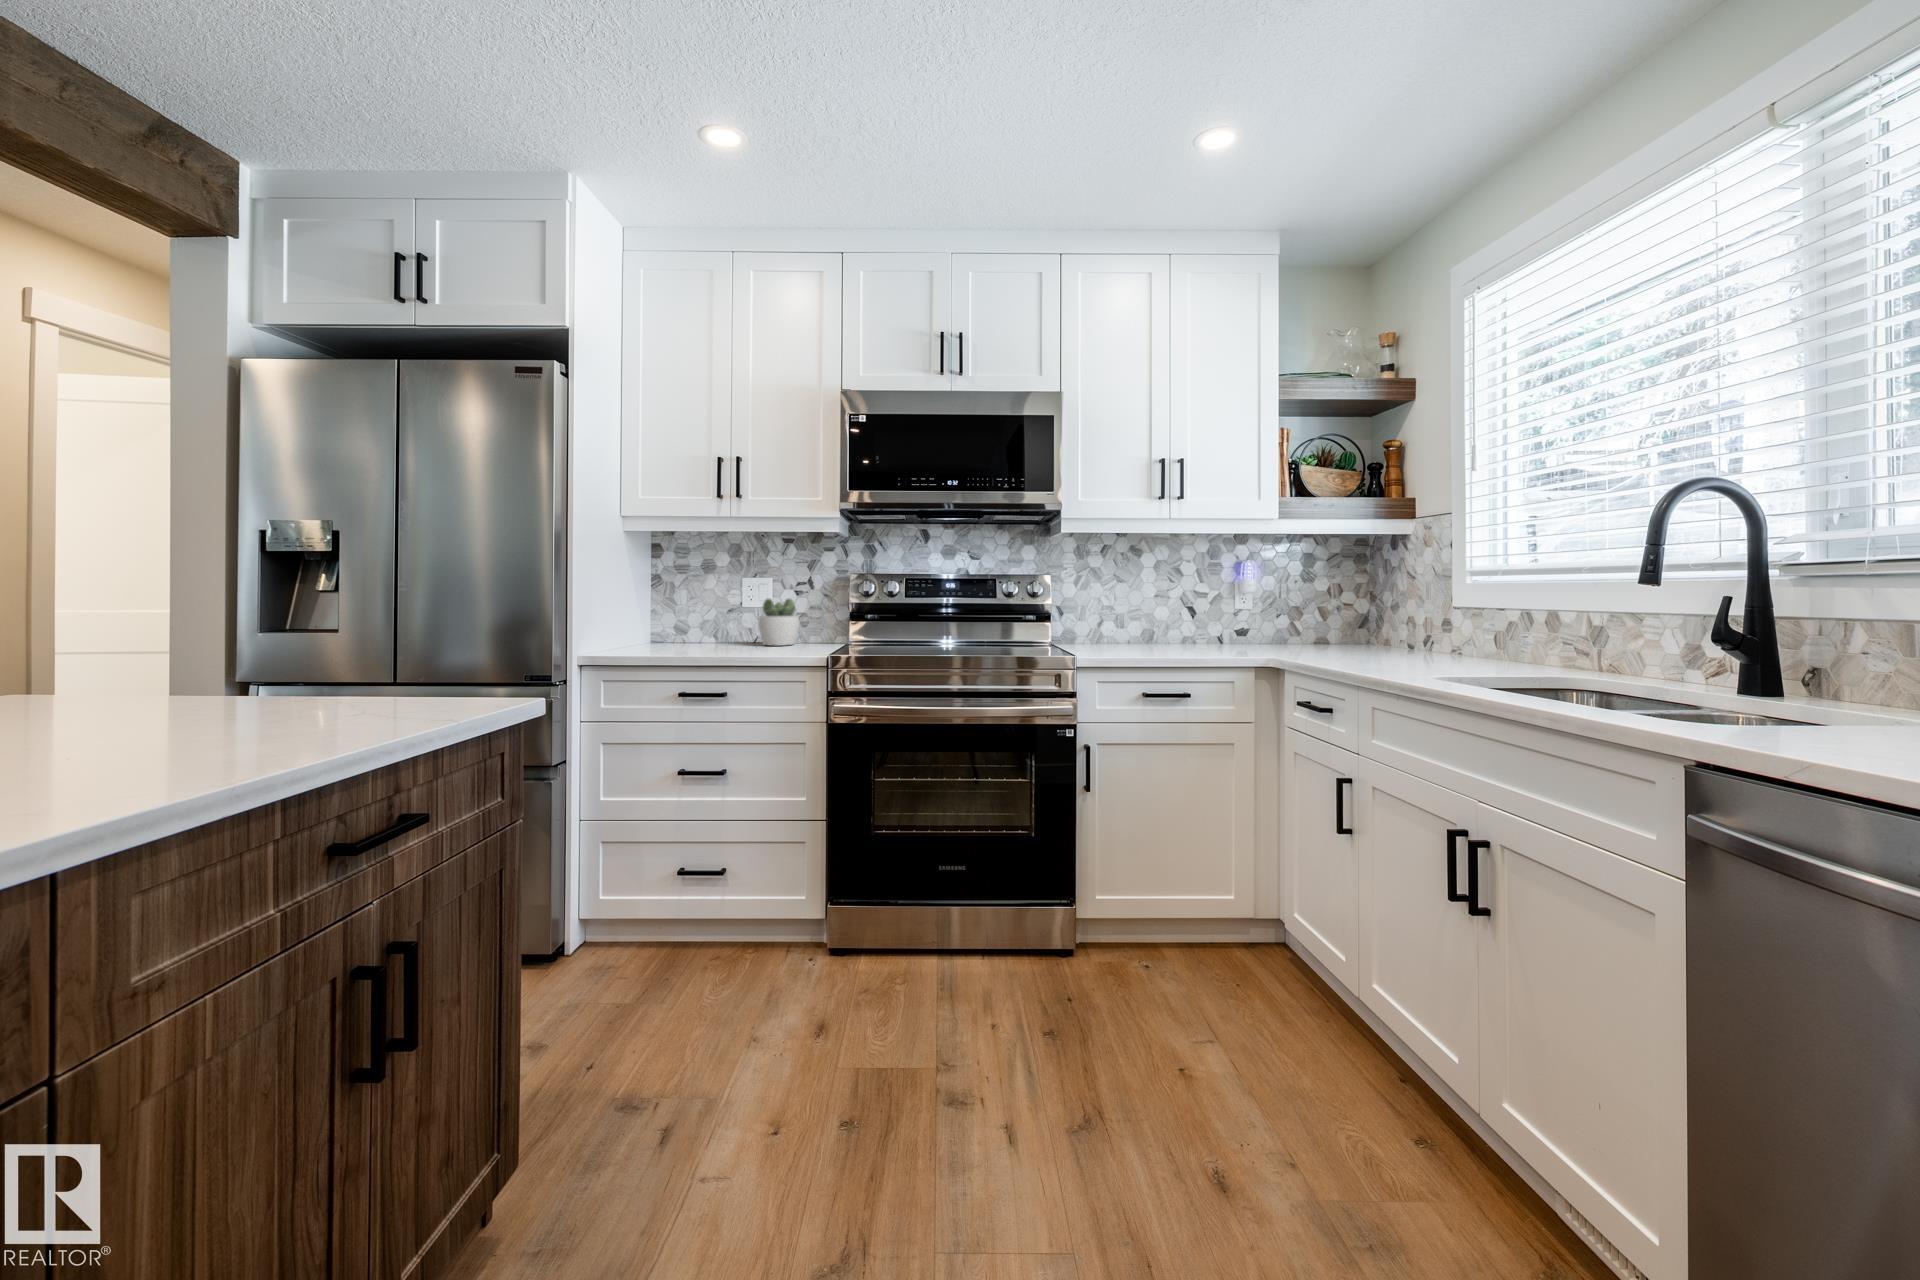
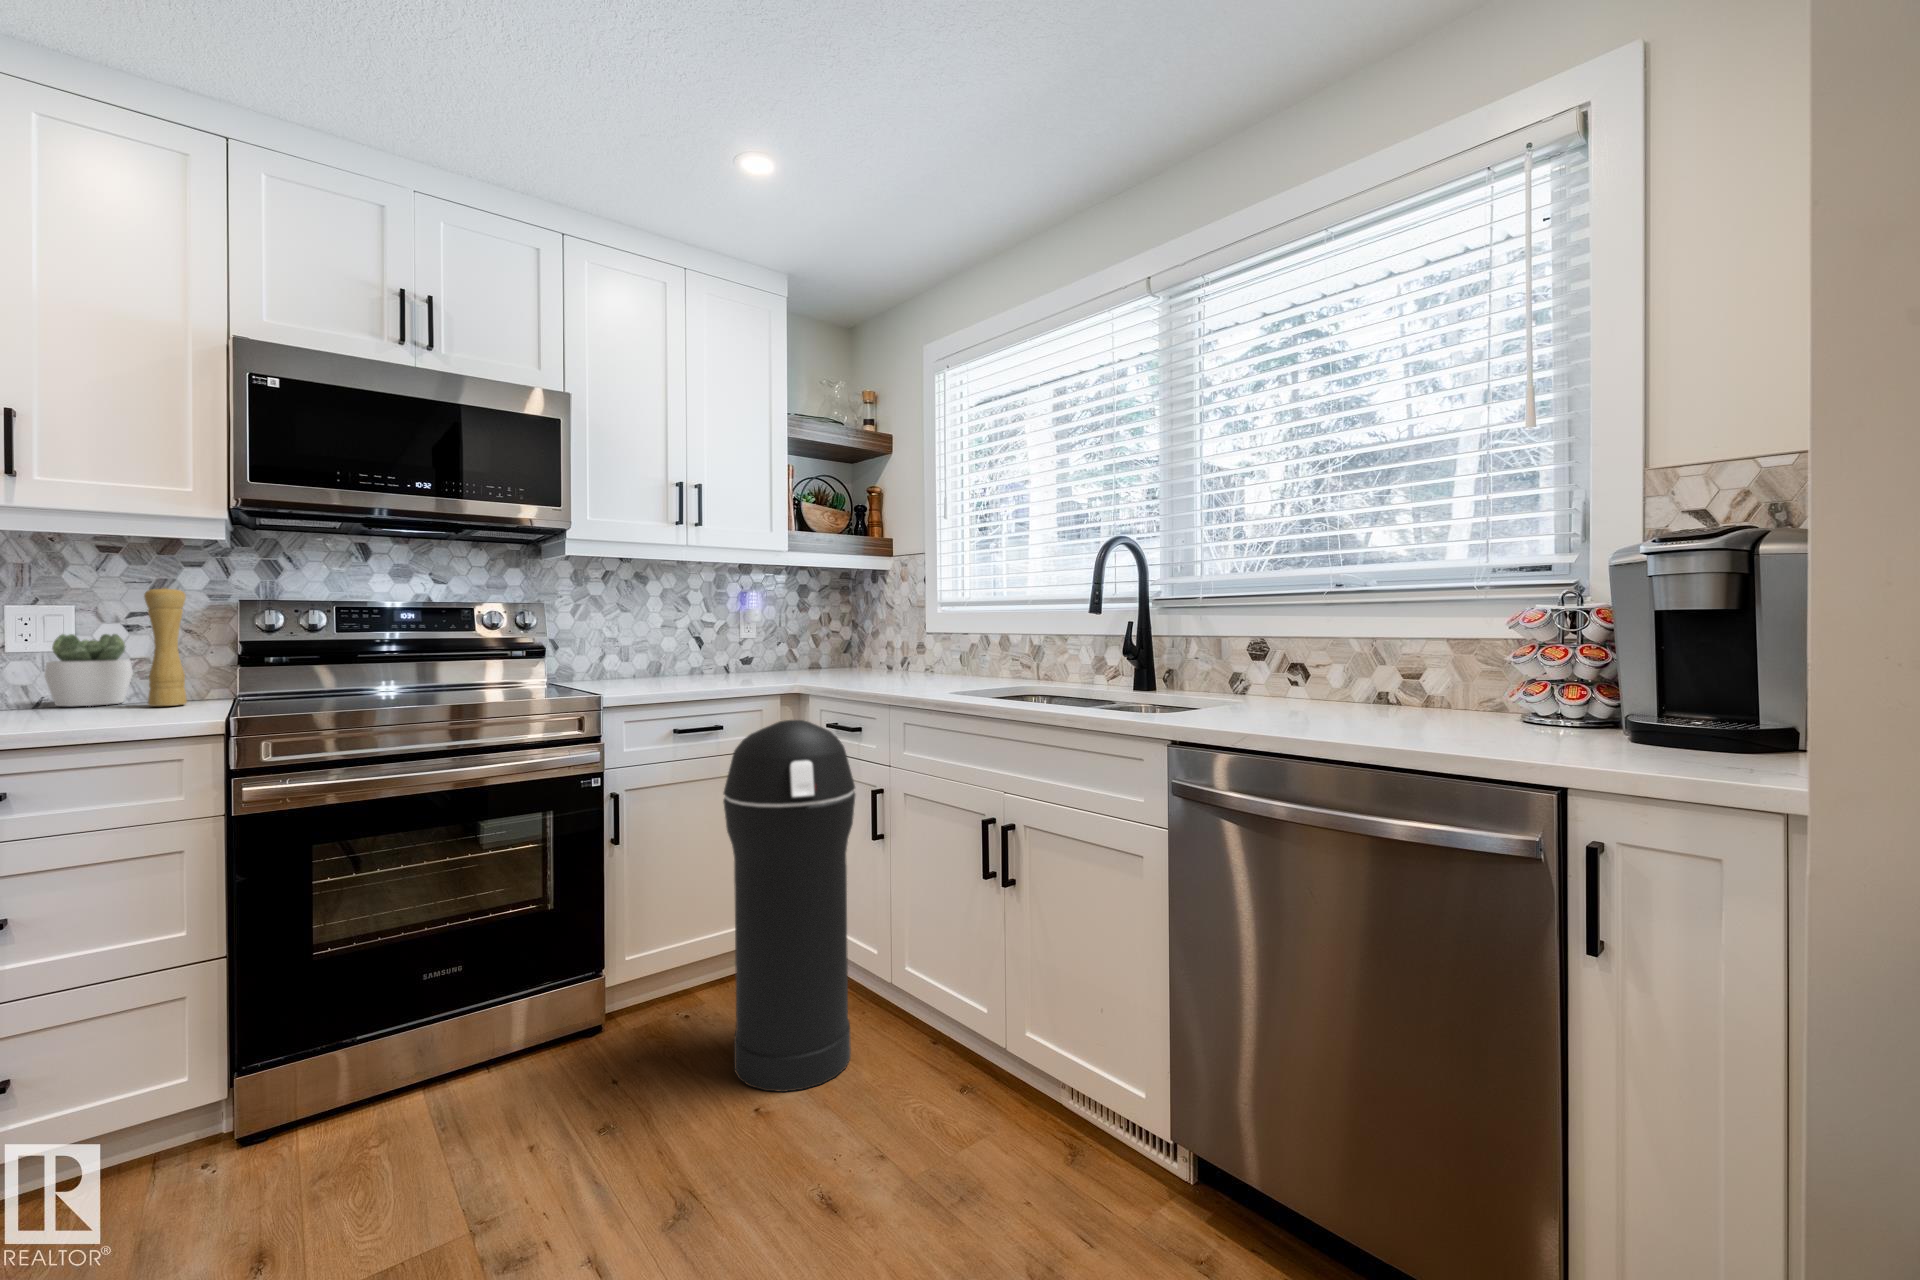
pepper mill: none [801,567,821,648] -> present [144,587,187,706]
trash can: none [1165,693,1306,1070] -> present [723,720,855,1092]

